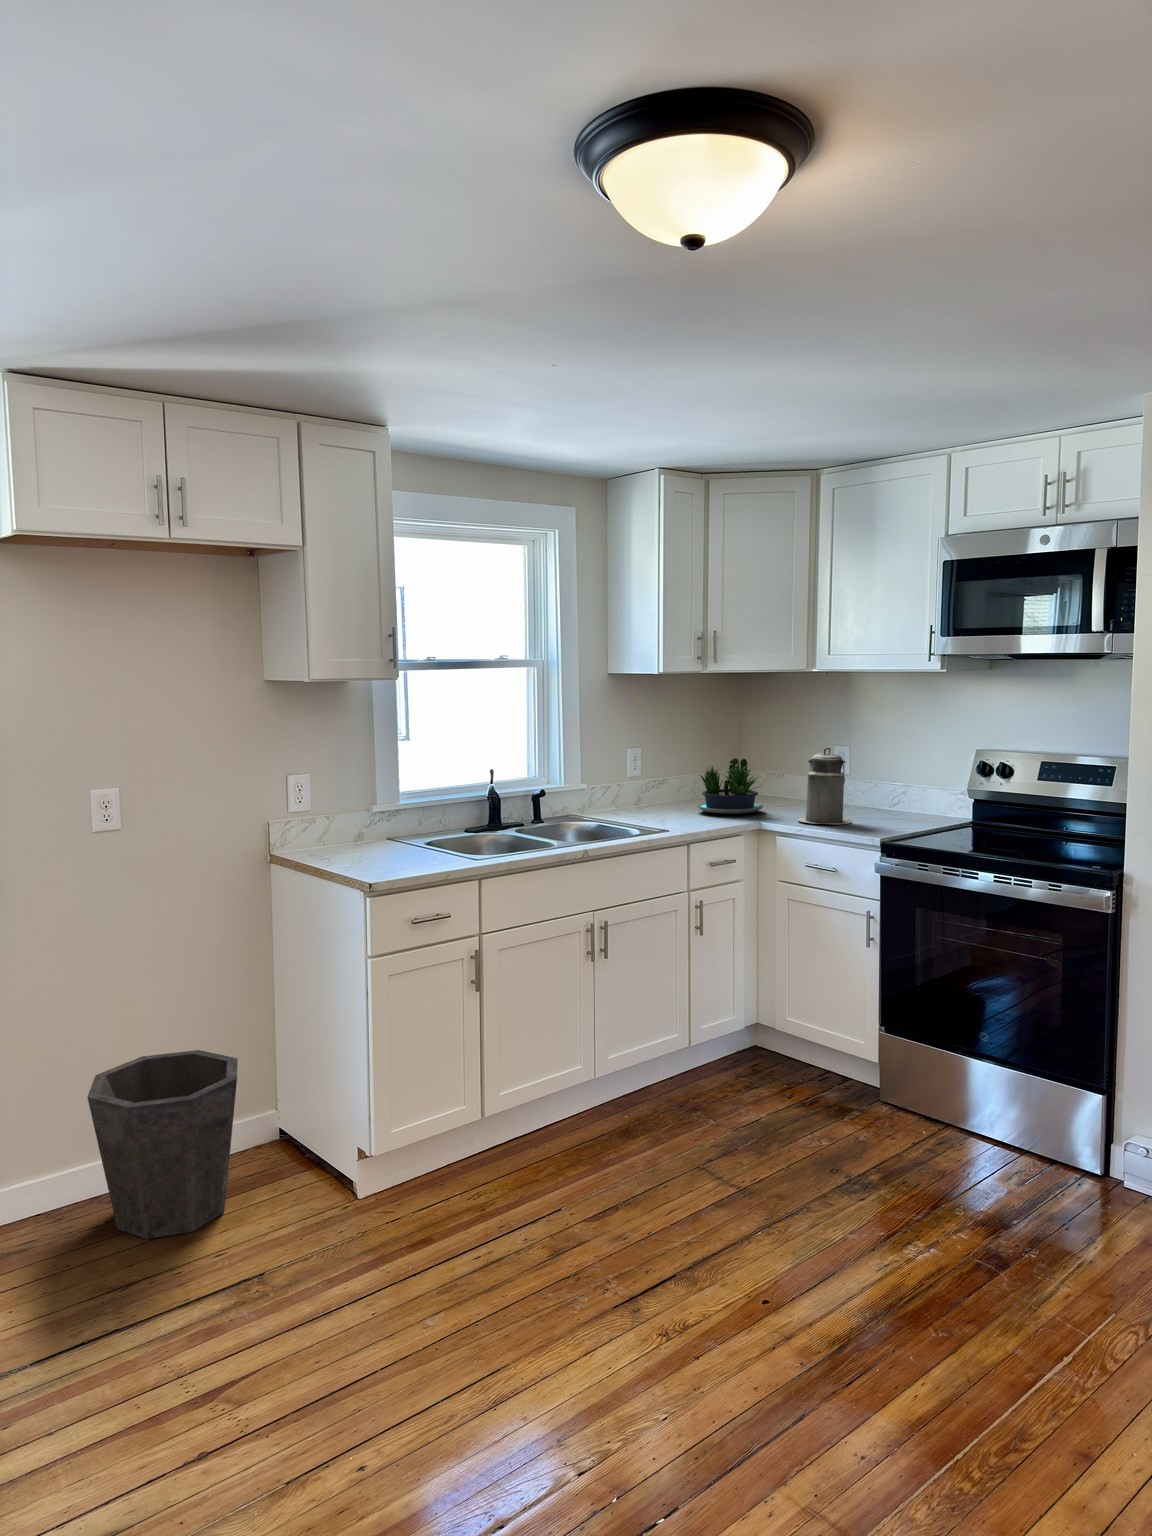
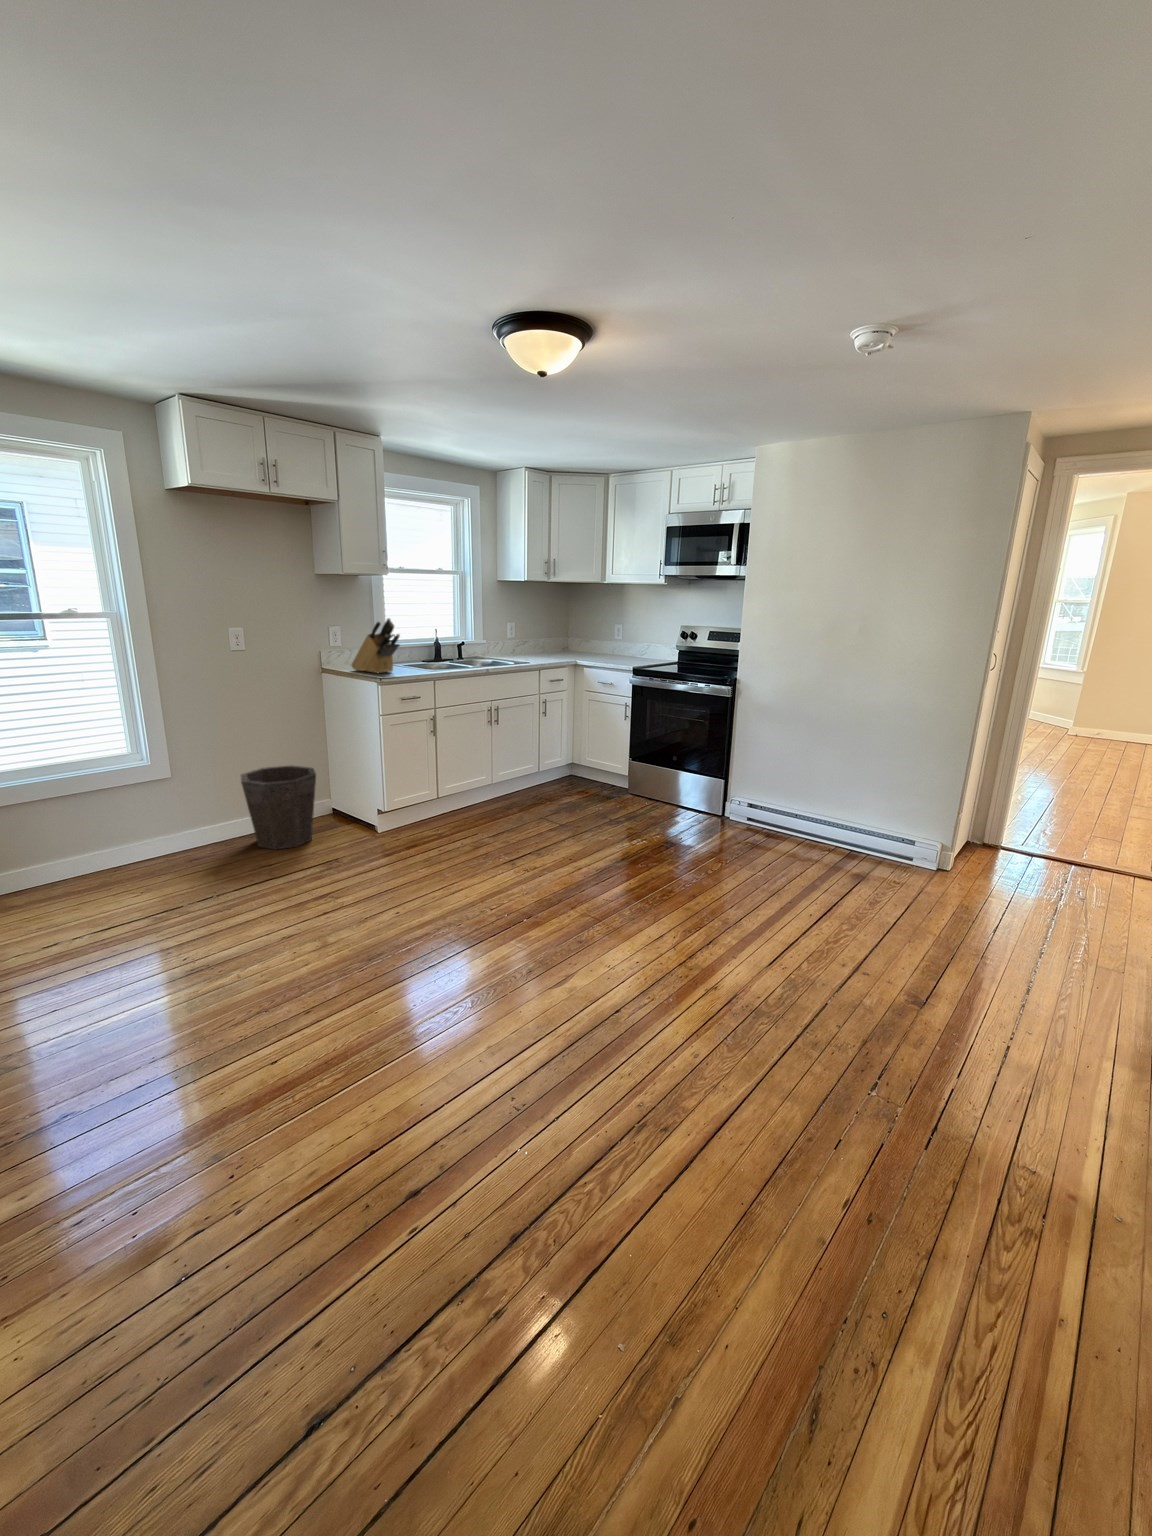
canister: present [798,748,851,825] -> none [594,623,621,662]
potted plant: present [697,758,764,814] -> none [543,629,581,658]
knife block: none [324,761,413,868] -> present [351,618,400,673]

